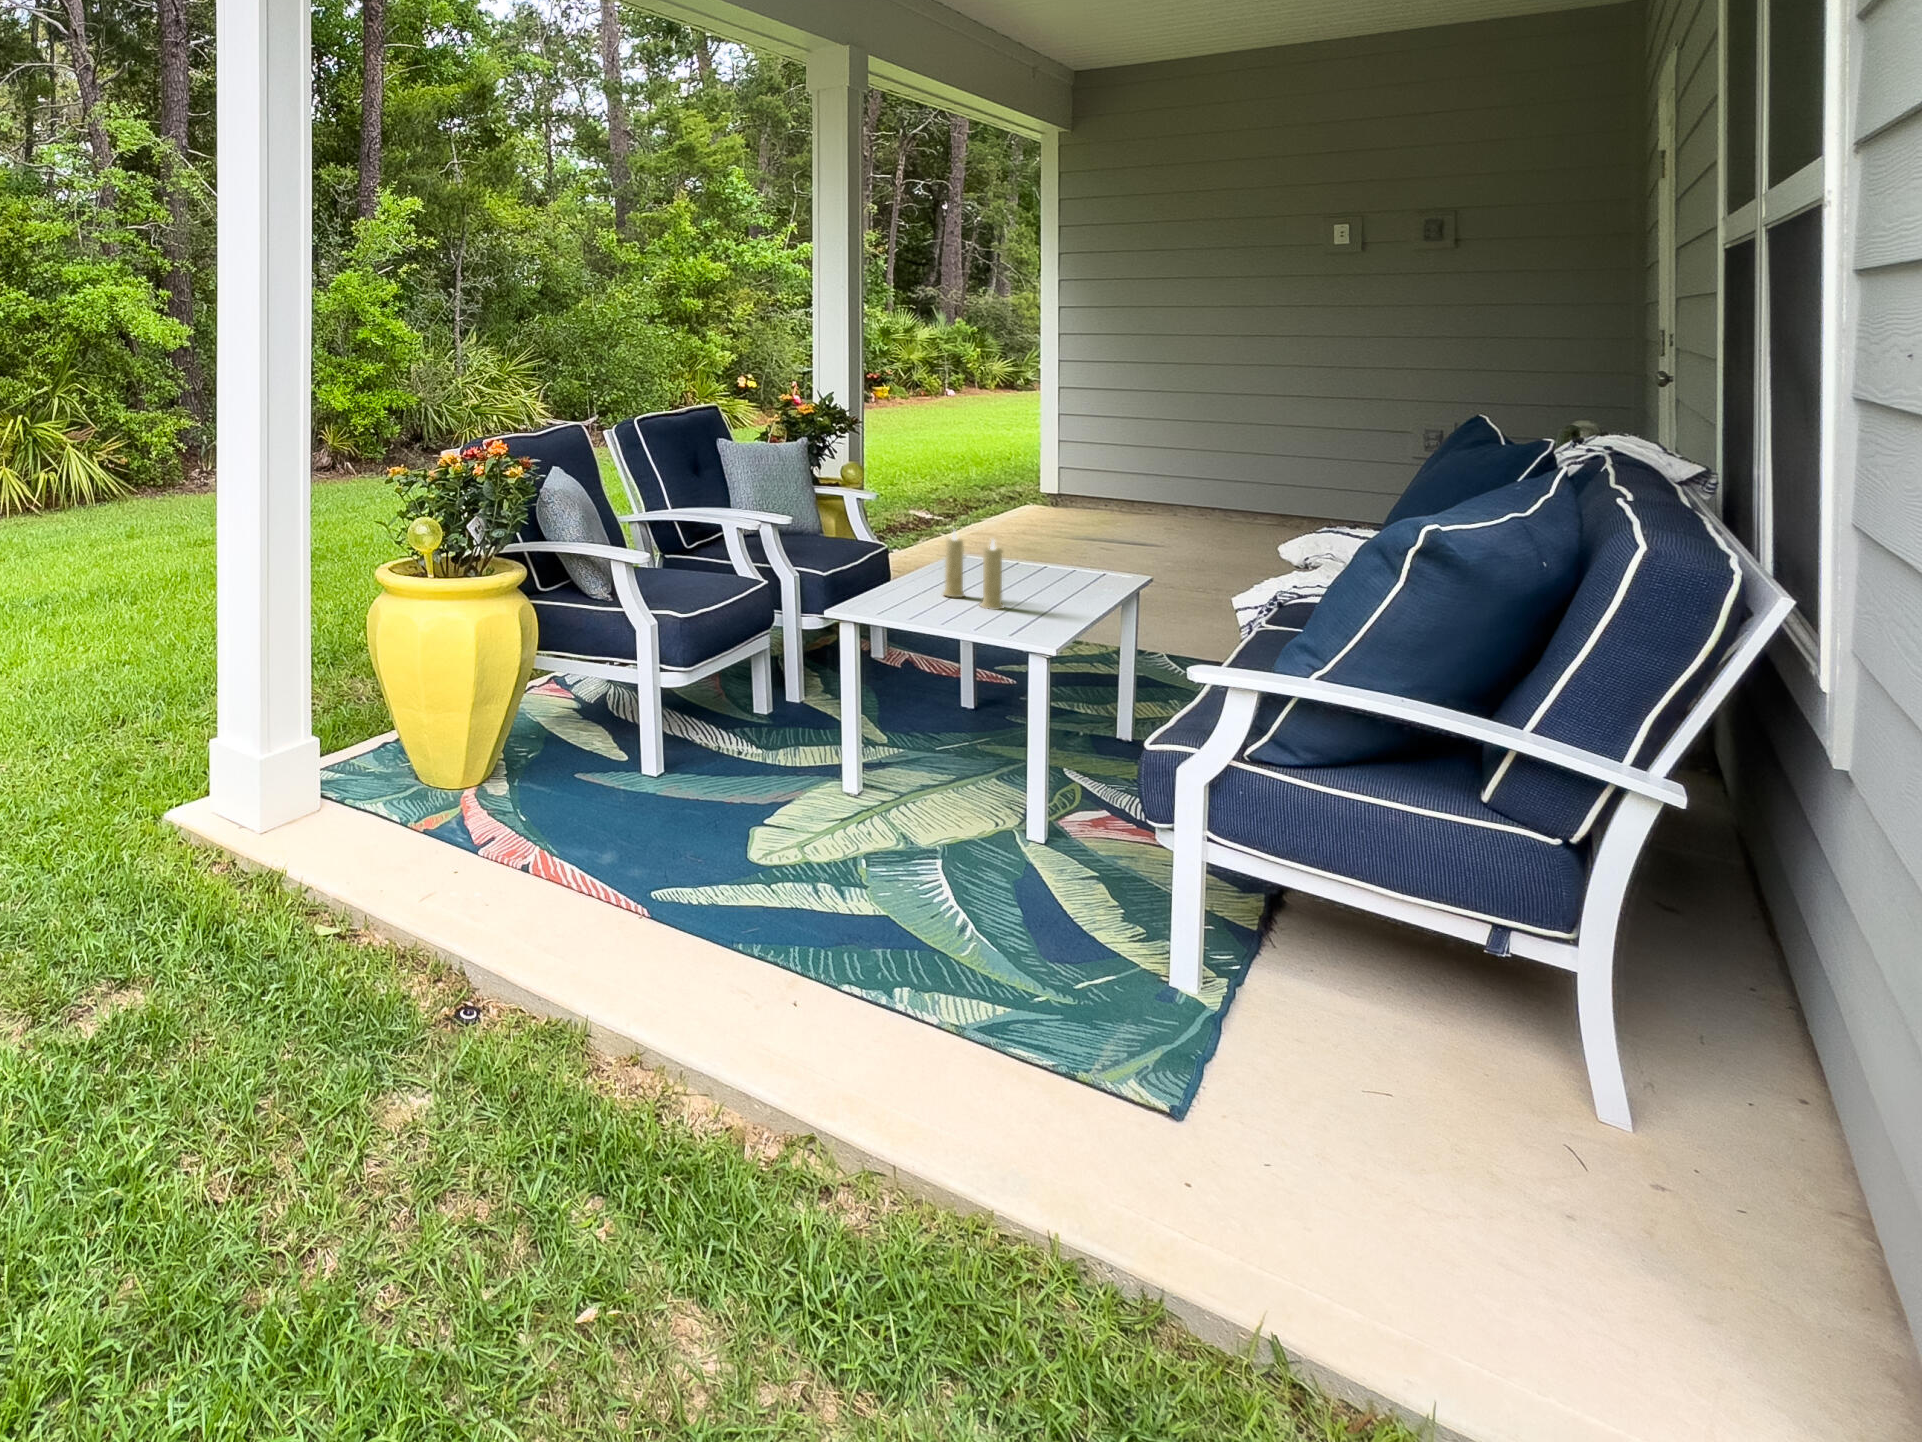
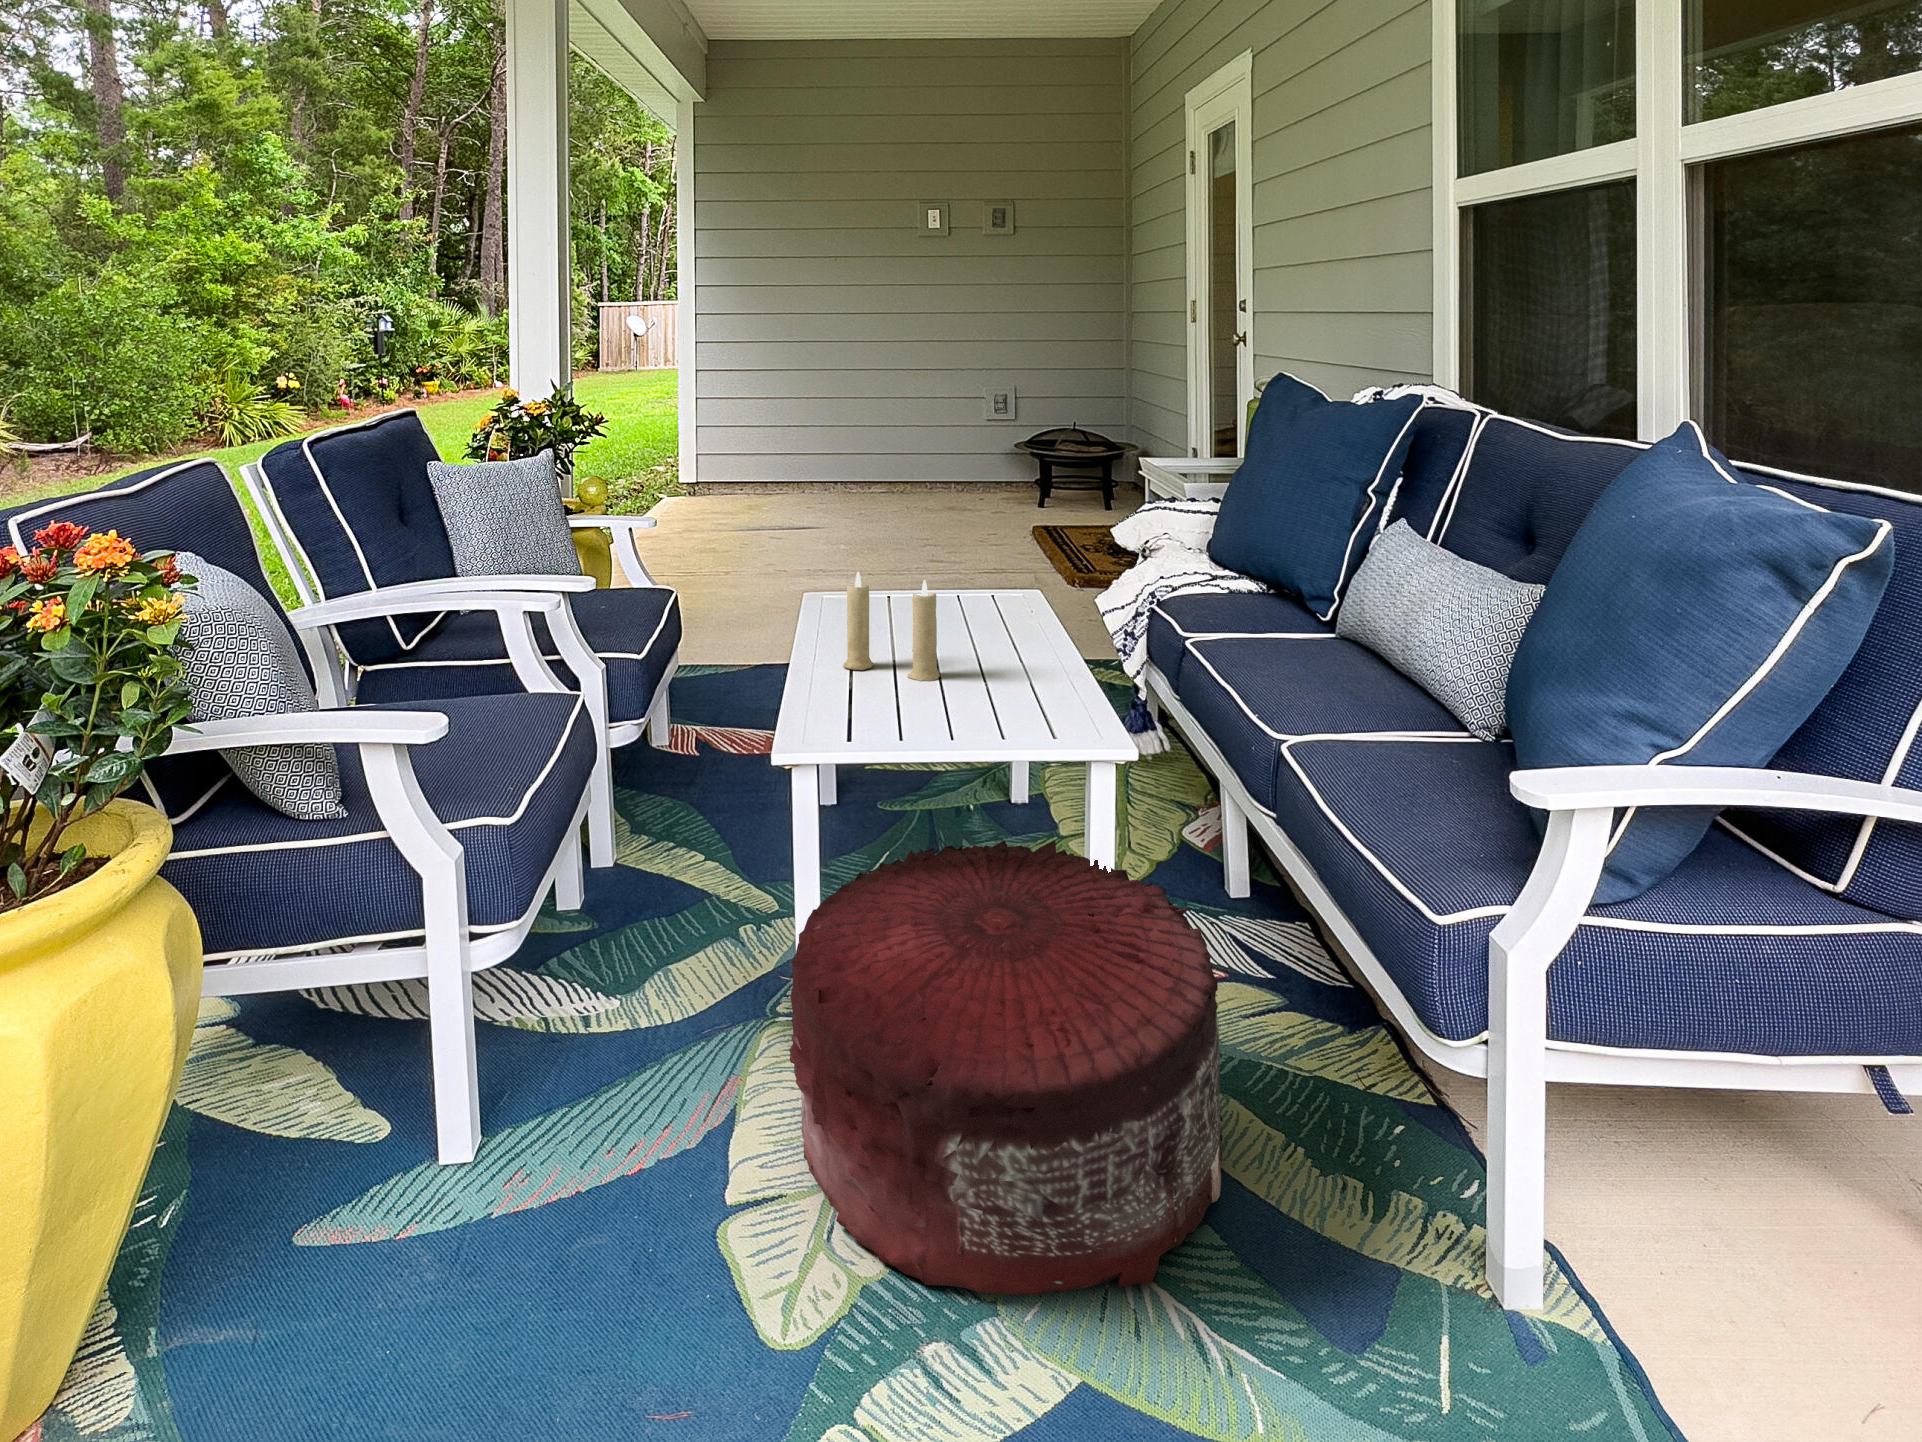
pouf: none [792,694,1084,907] -> present [789,840,1223,1295]

